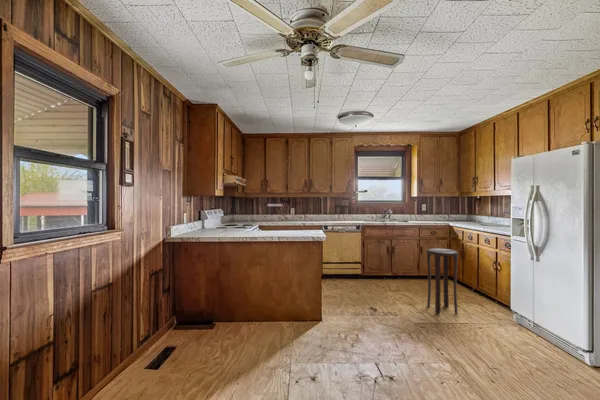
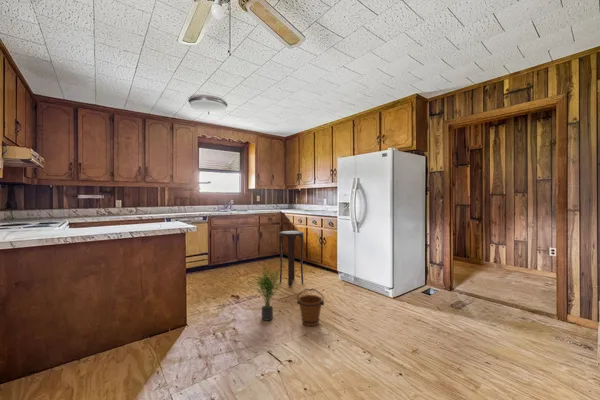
potted plant: none [369,282,407,343] -> present [254,268,279,320]
bucket: none [418,320,453,365] -> present [297,289,324,326]

